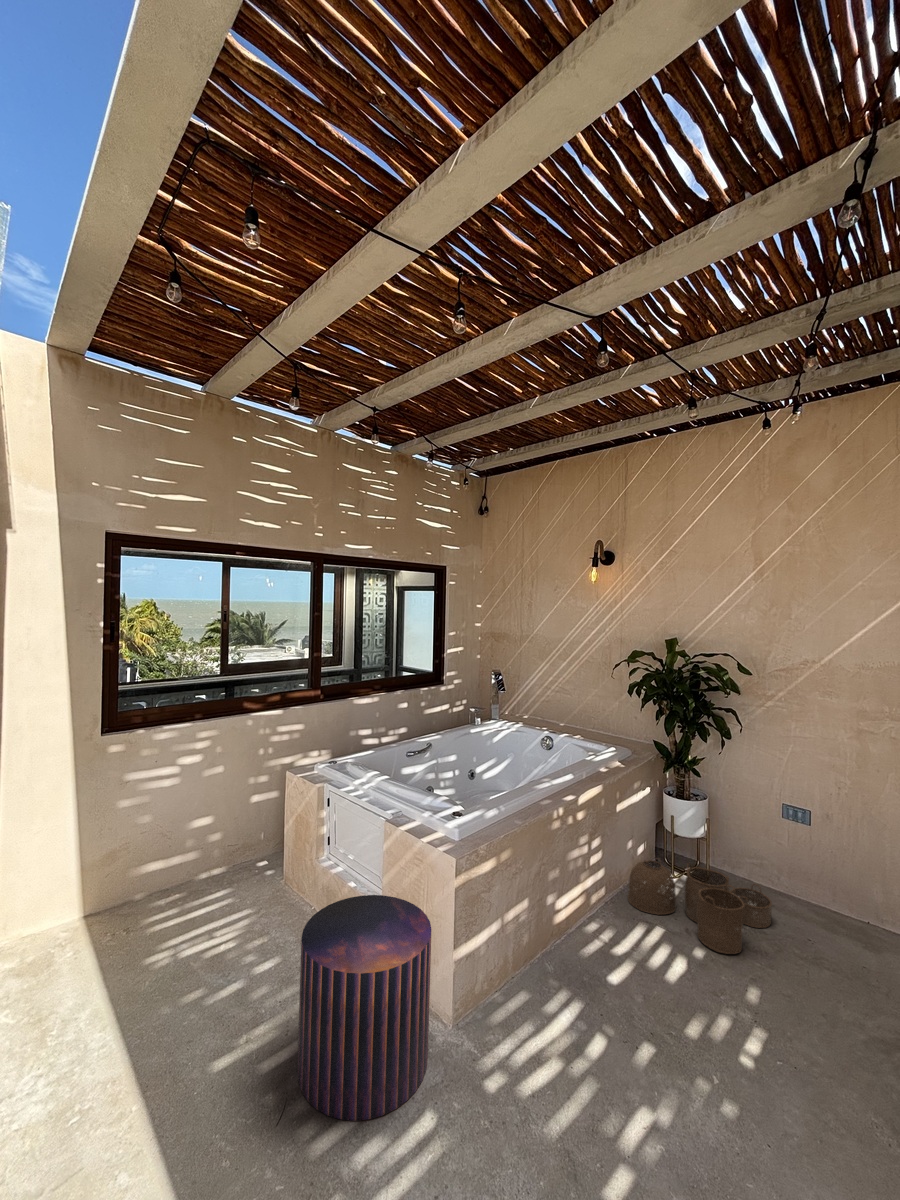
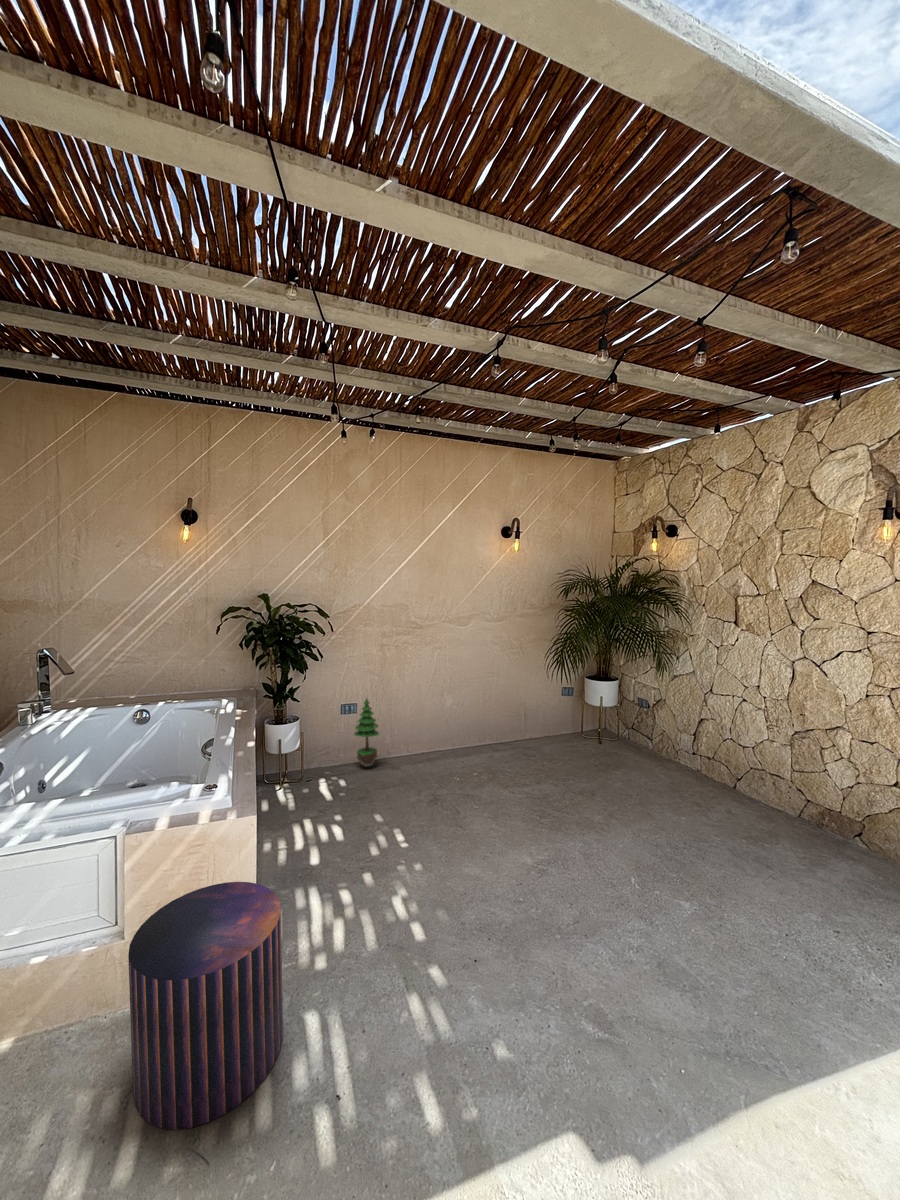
potted tree: none [799,805,849,921] -> present [354,699,379,767]
woven basket: present [628,860,772,954] -> none [264,762,354,817]

